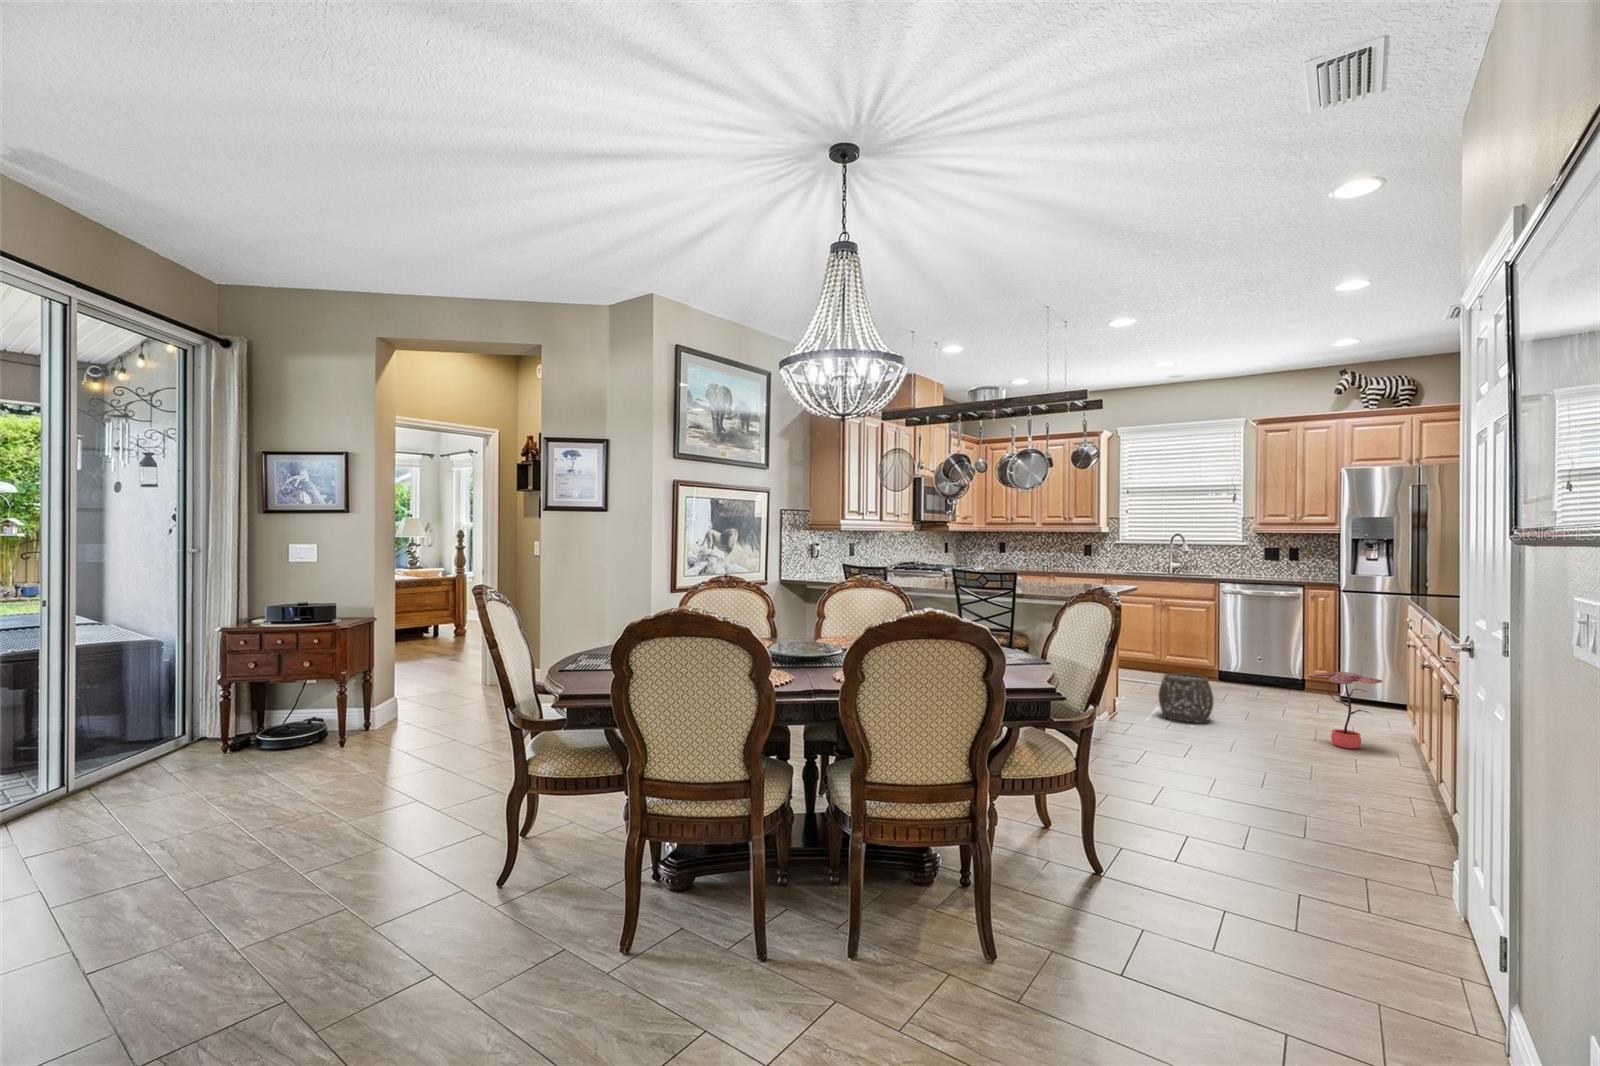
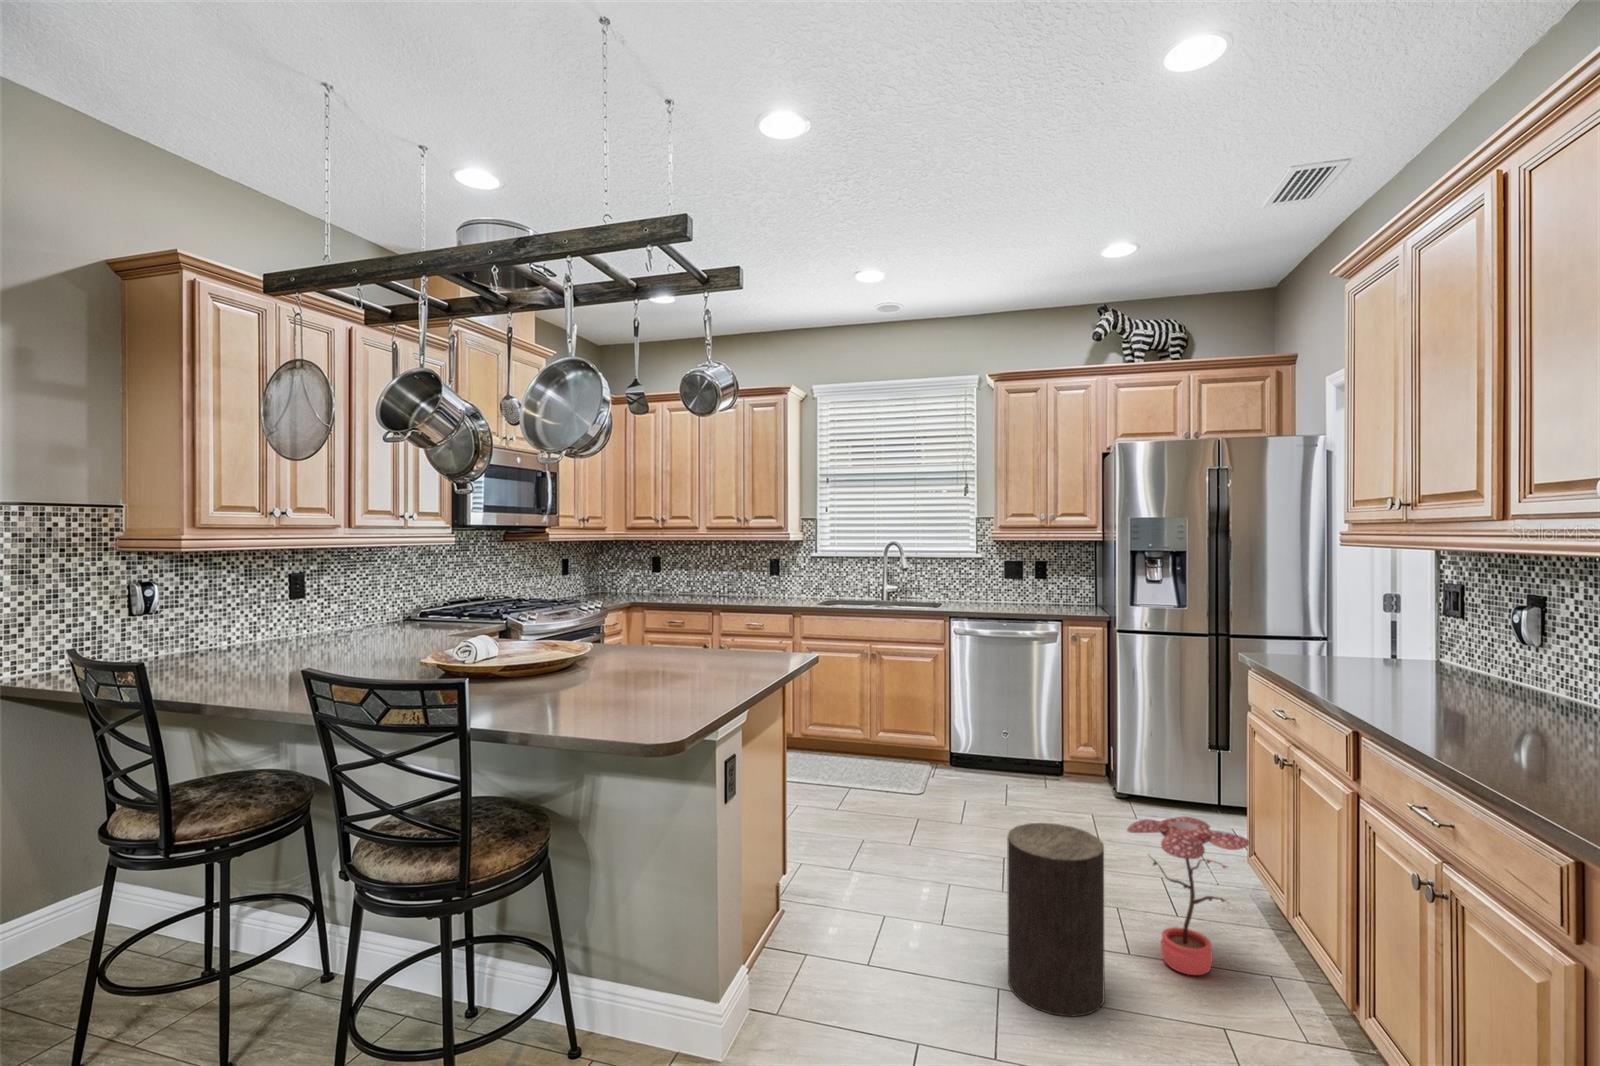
stool: none [1238,667,1292,749] -> present [1007,823,1105,1017]
woven basket: present [1159,673,1214,723] -> none [863,814,959,925]

